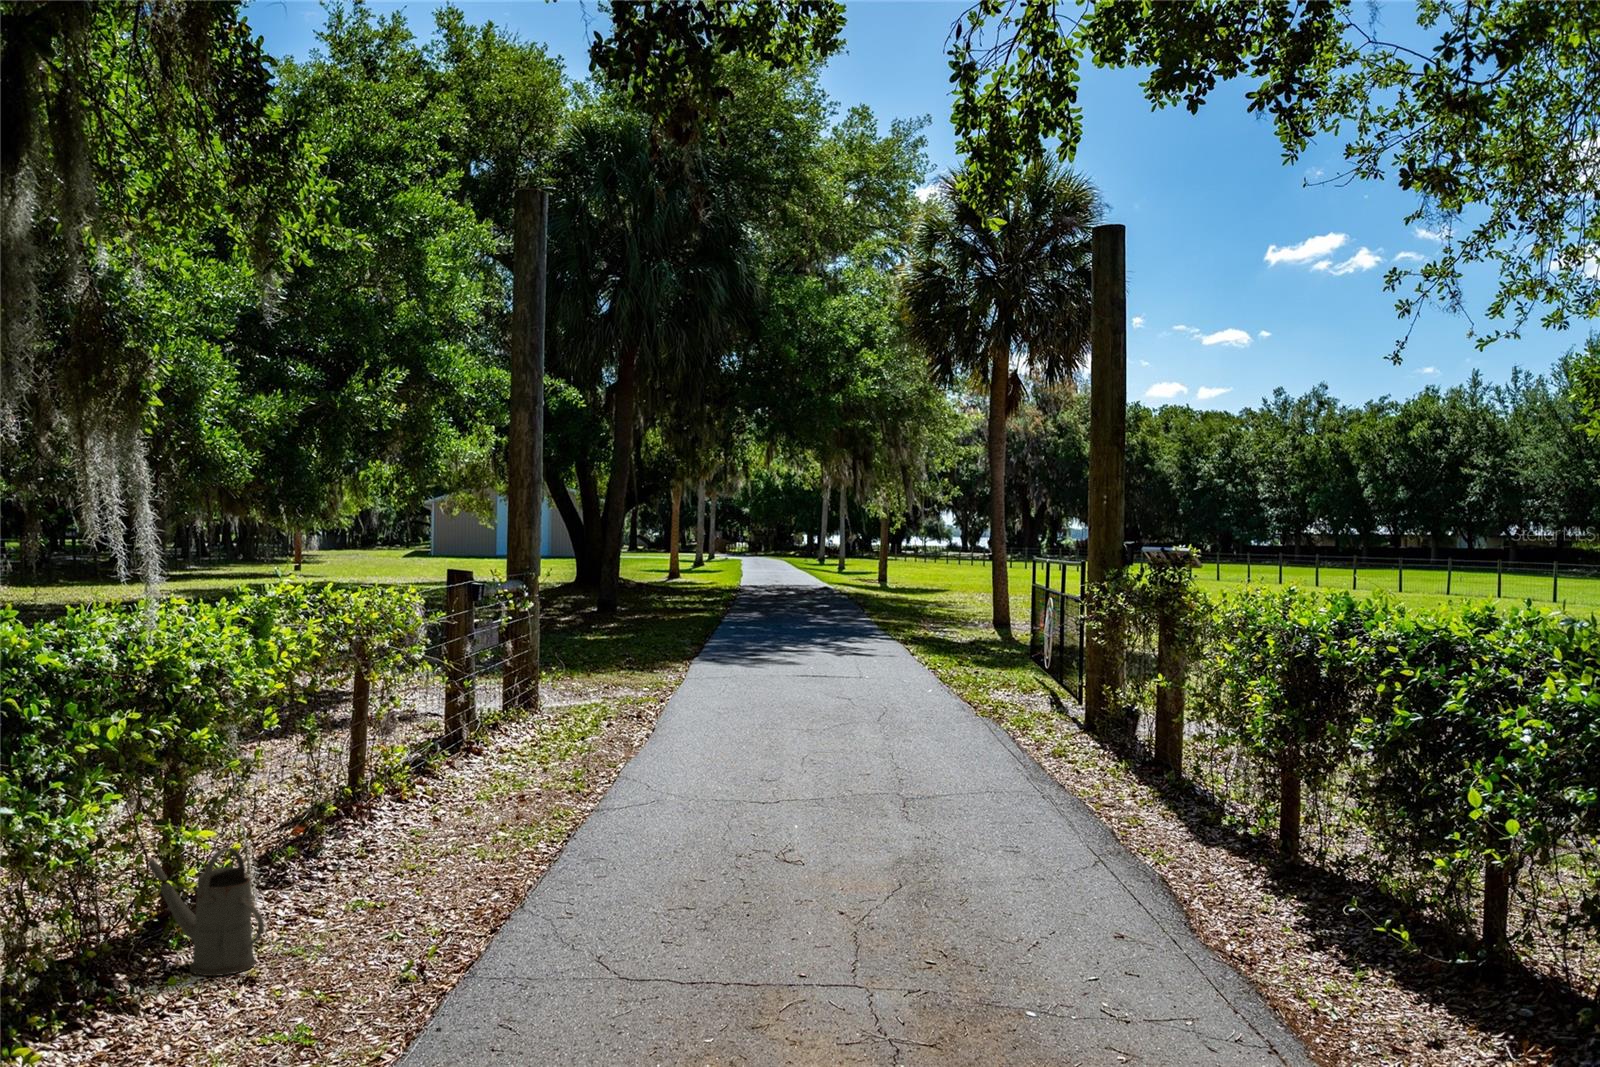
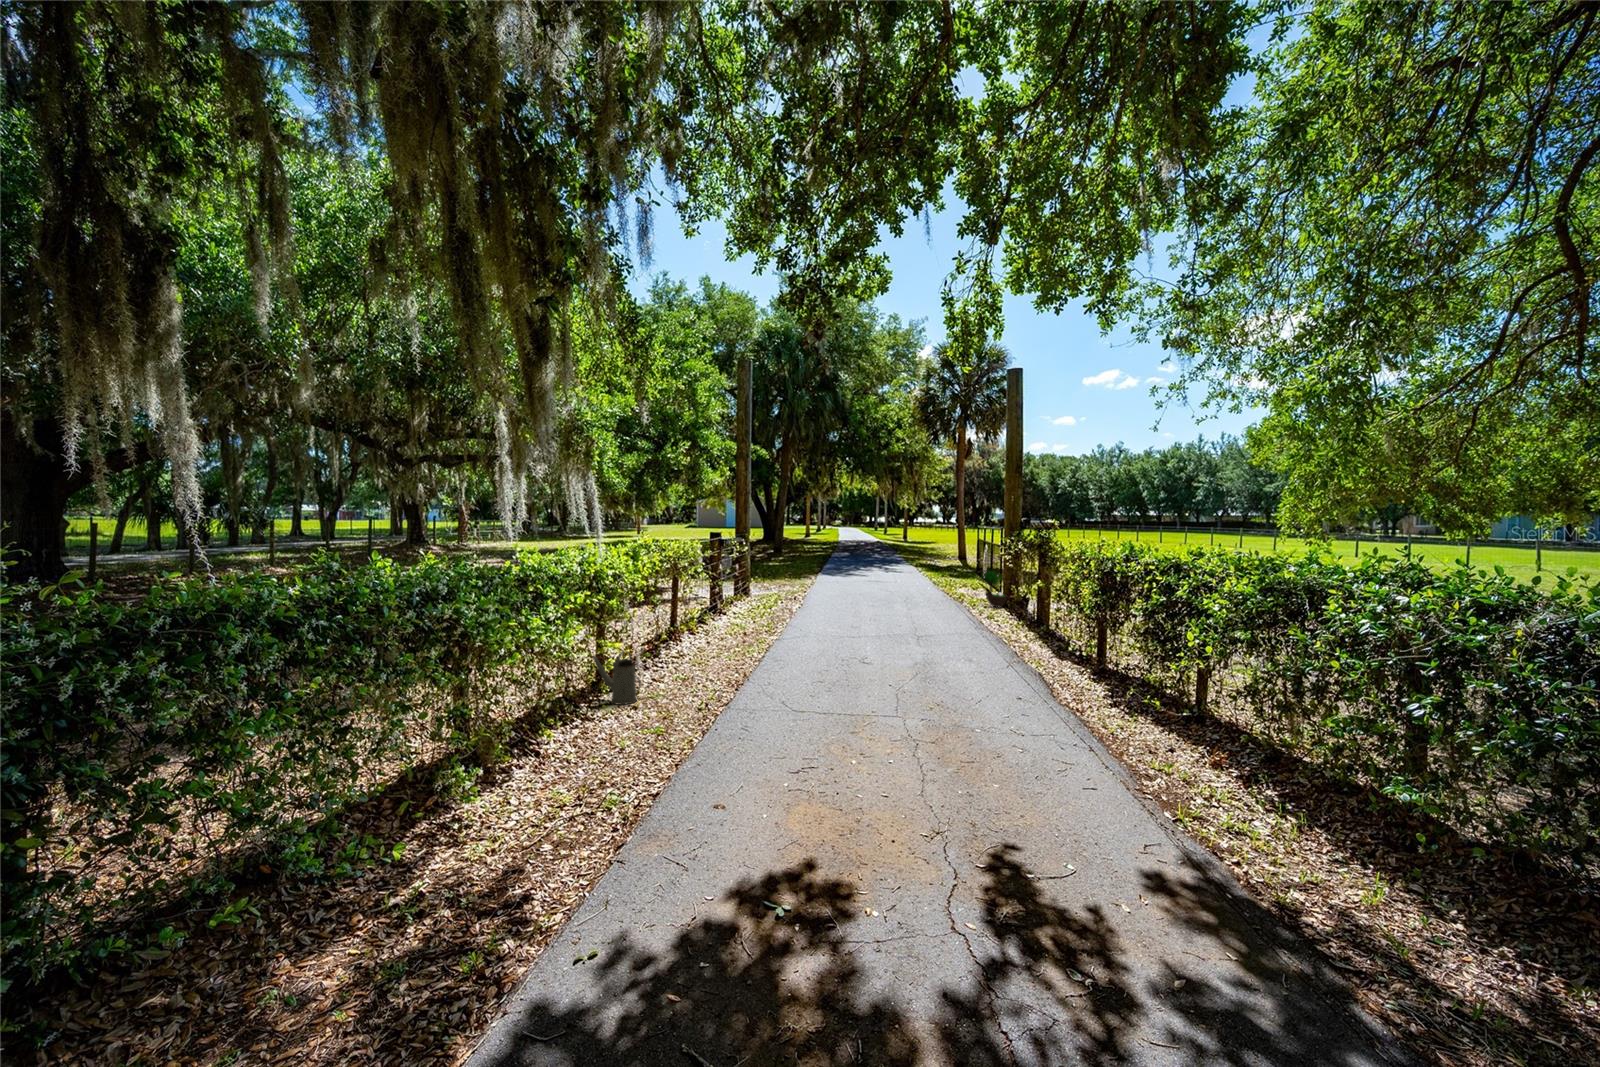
potted tree: none [1036,640,1089,728] -> present [982,570,1006,607]

